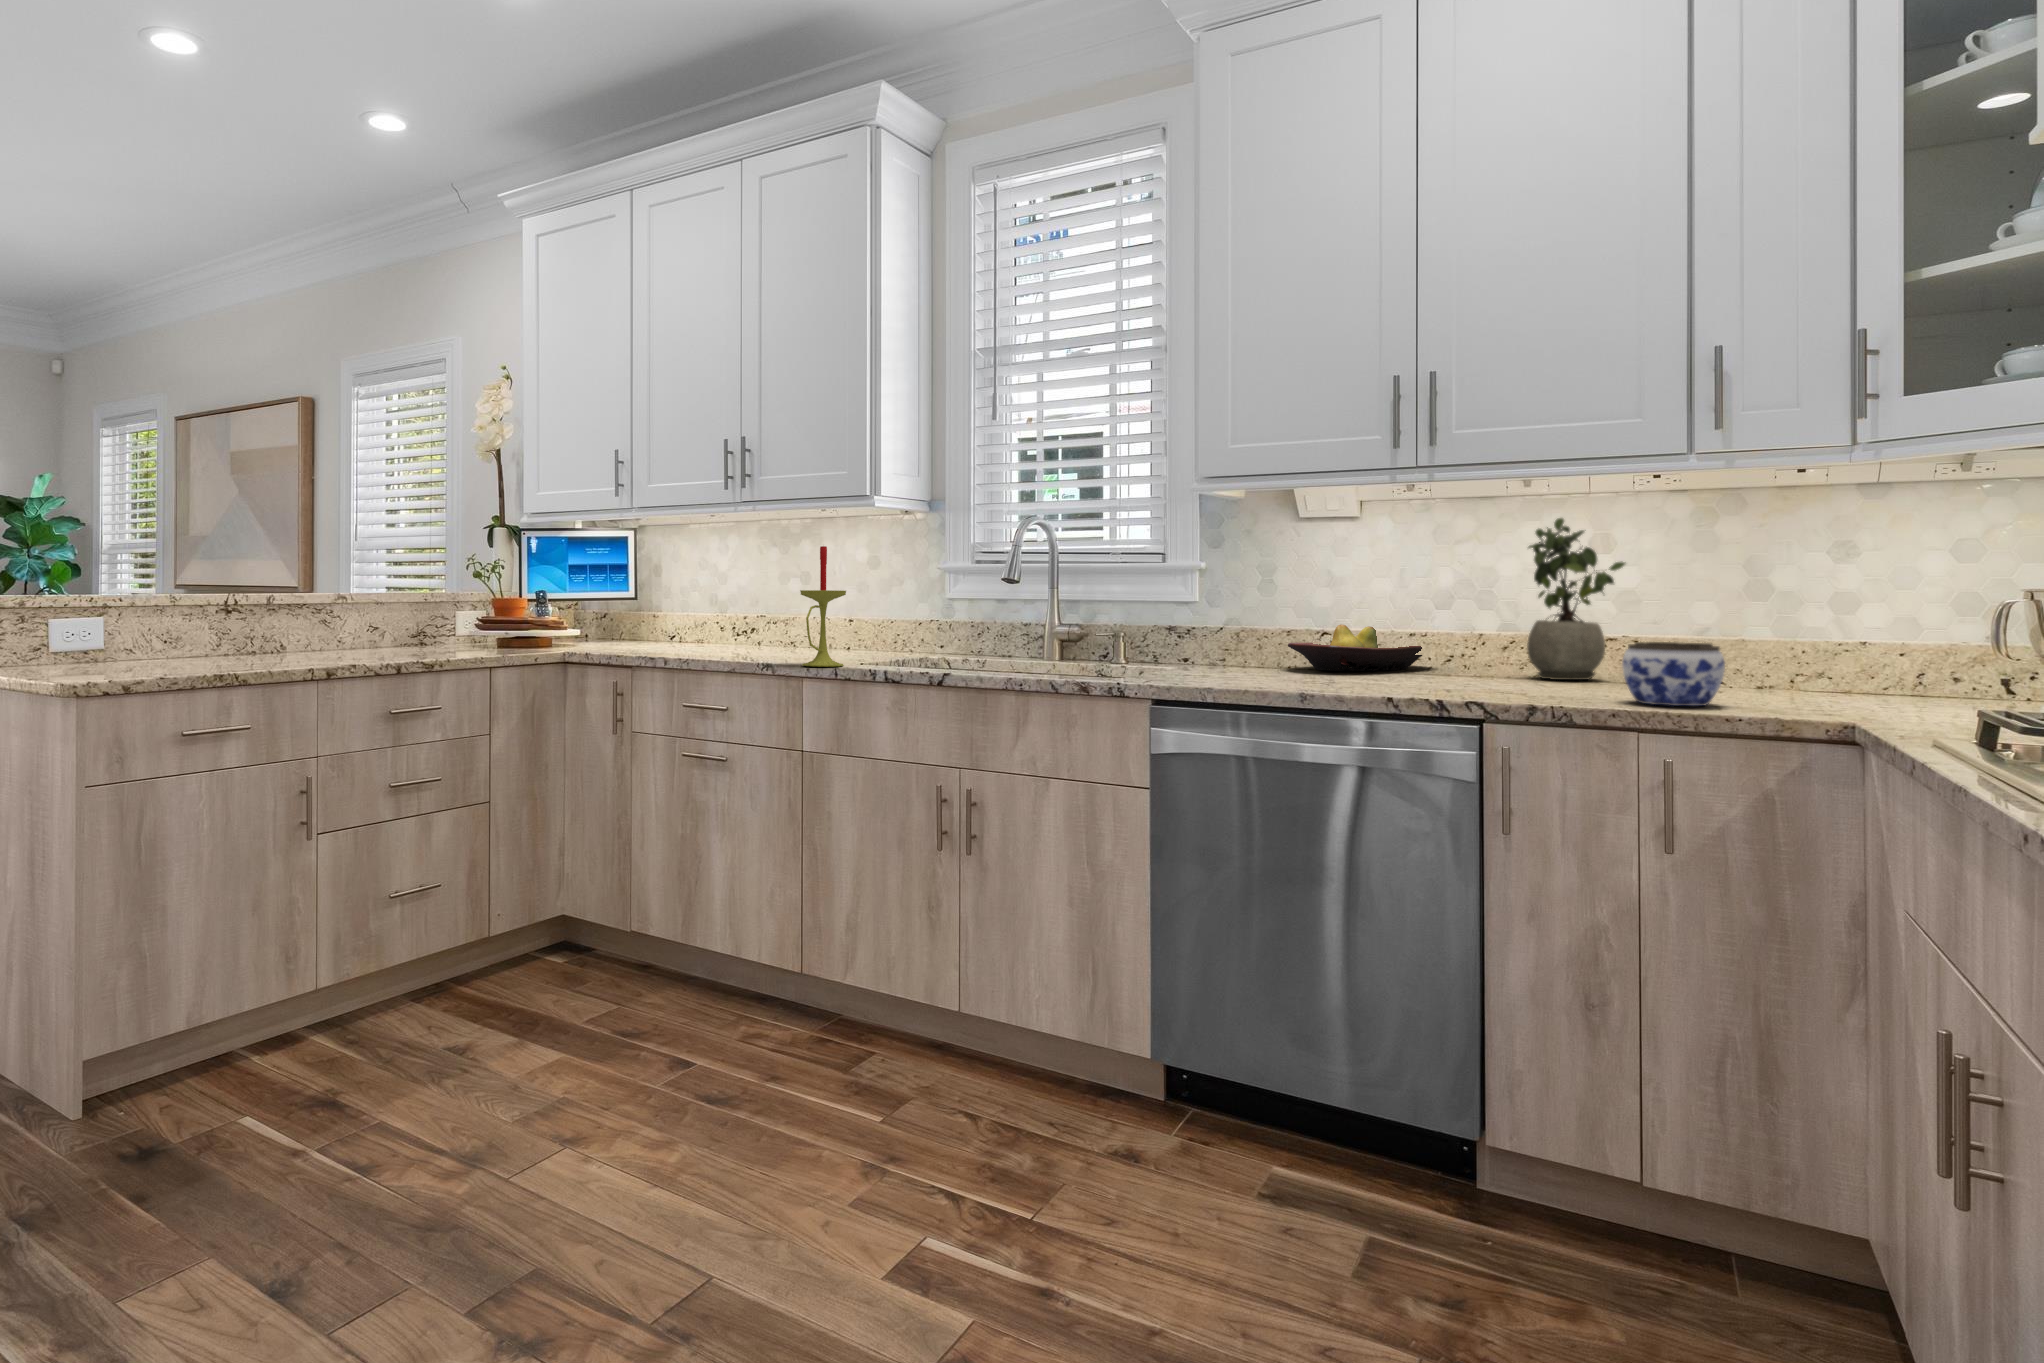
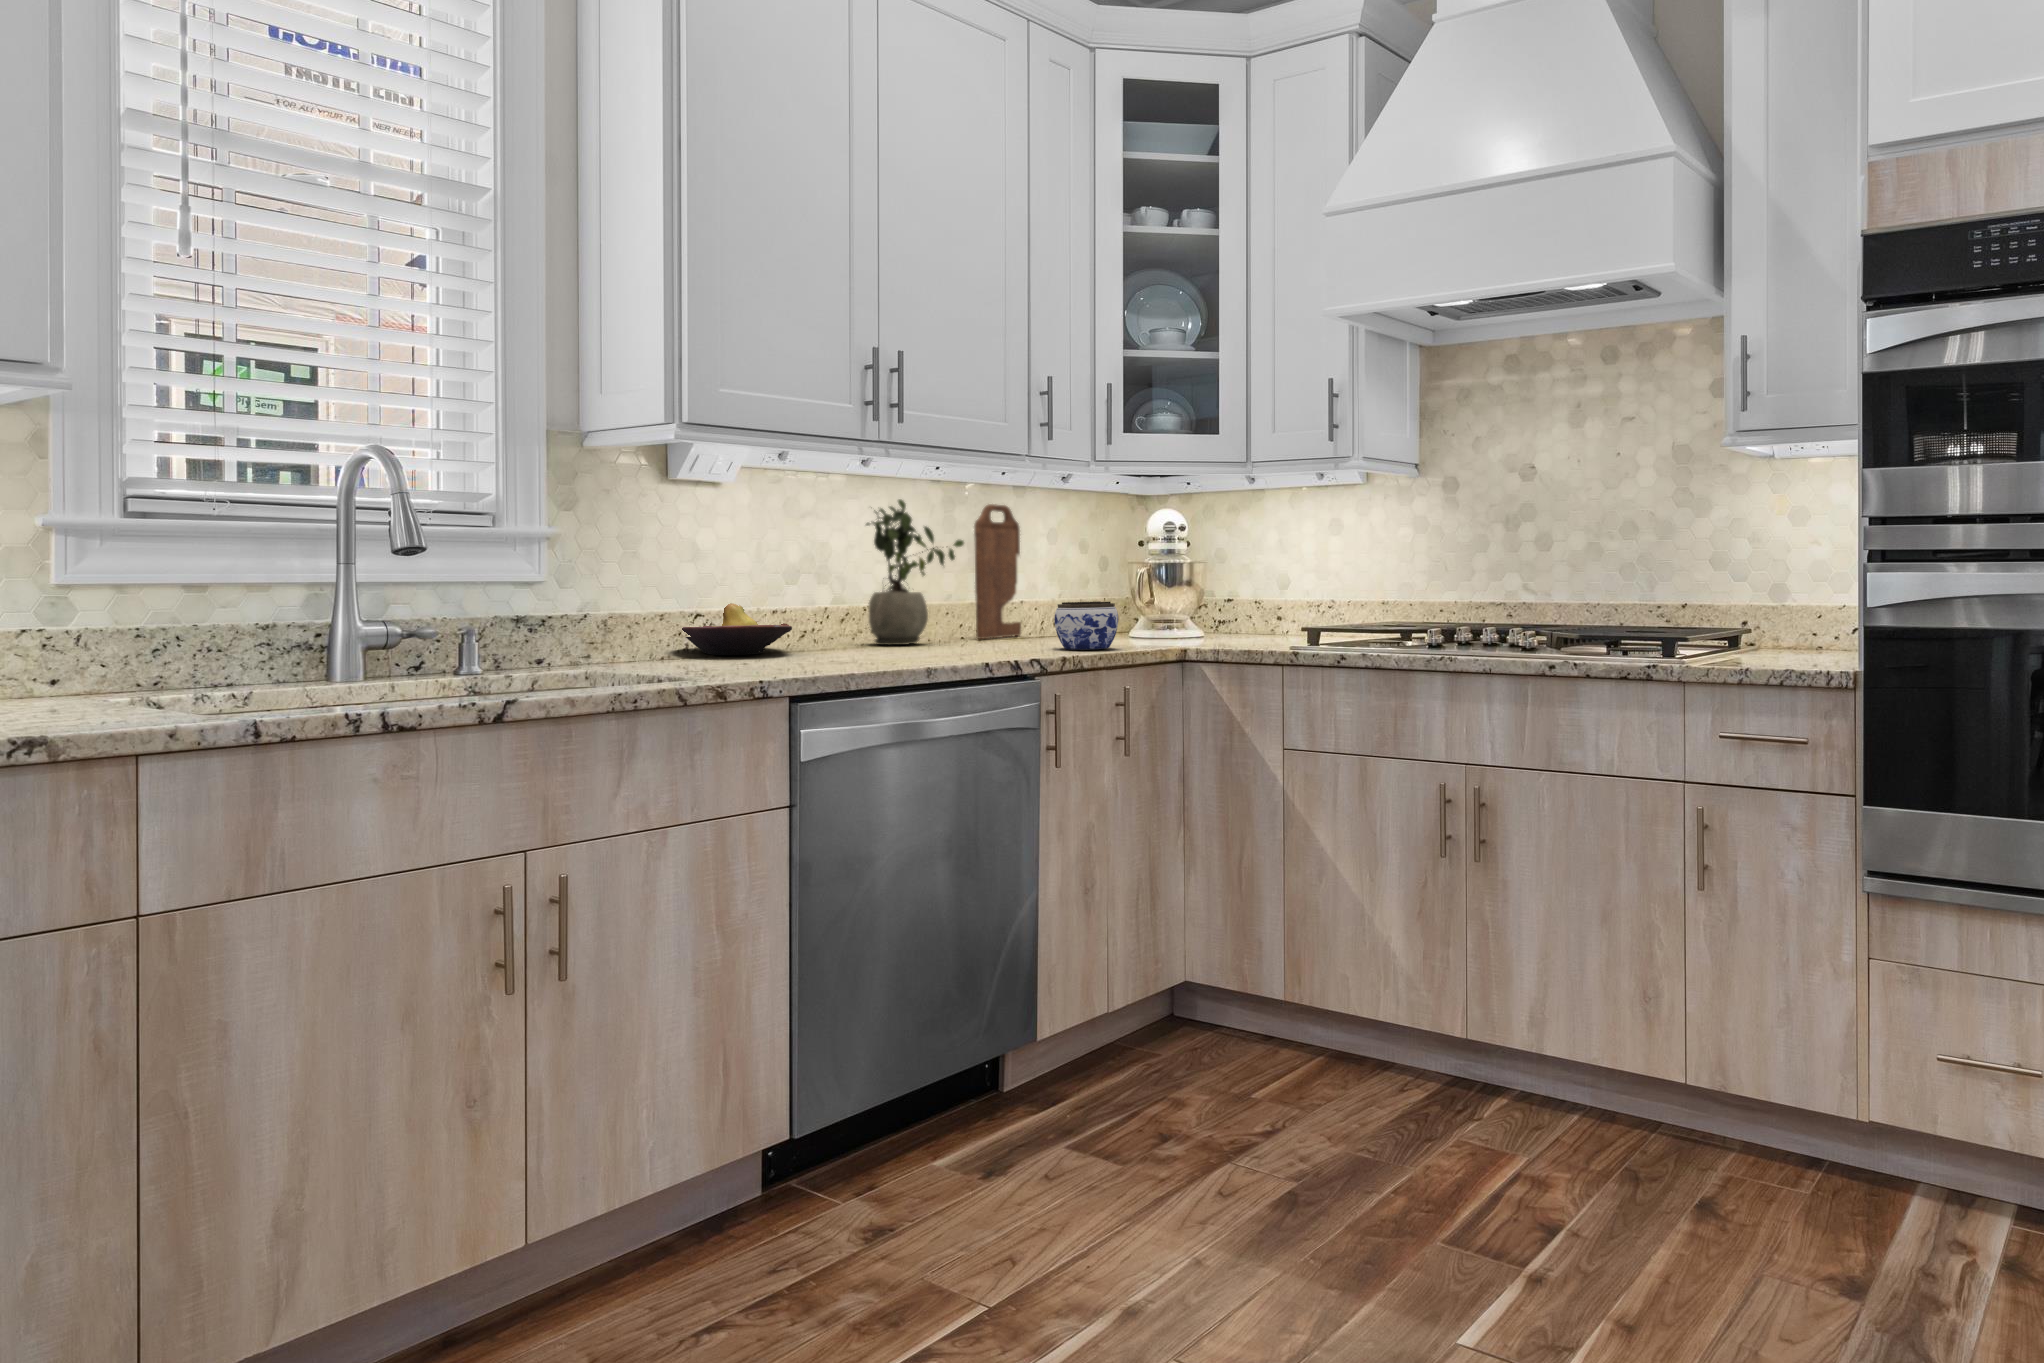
cutting board: none [1713,512,1842,688] -> present [974,504,1021,639]
candle: present [800,546,846,667] -> none [97,465,226,729]

